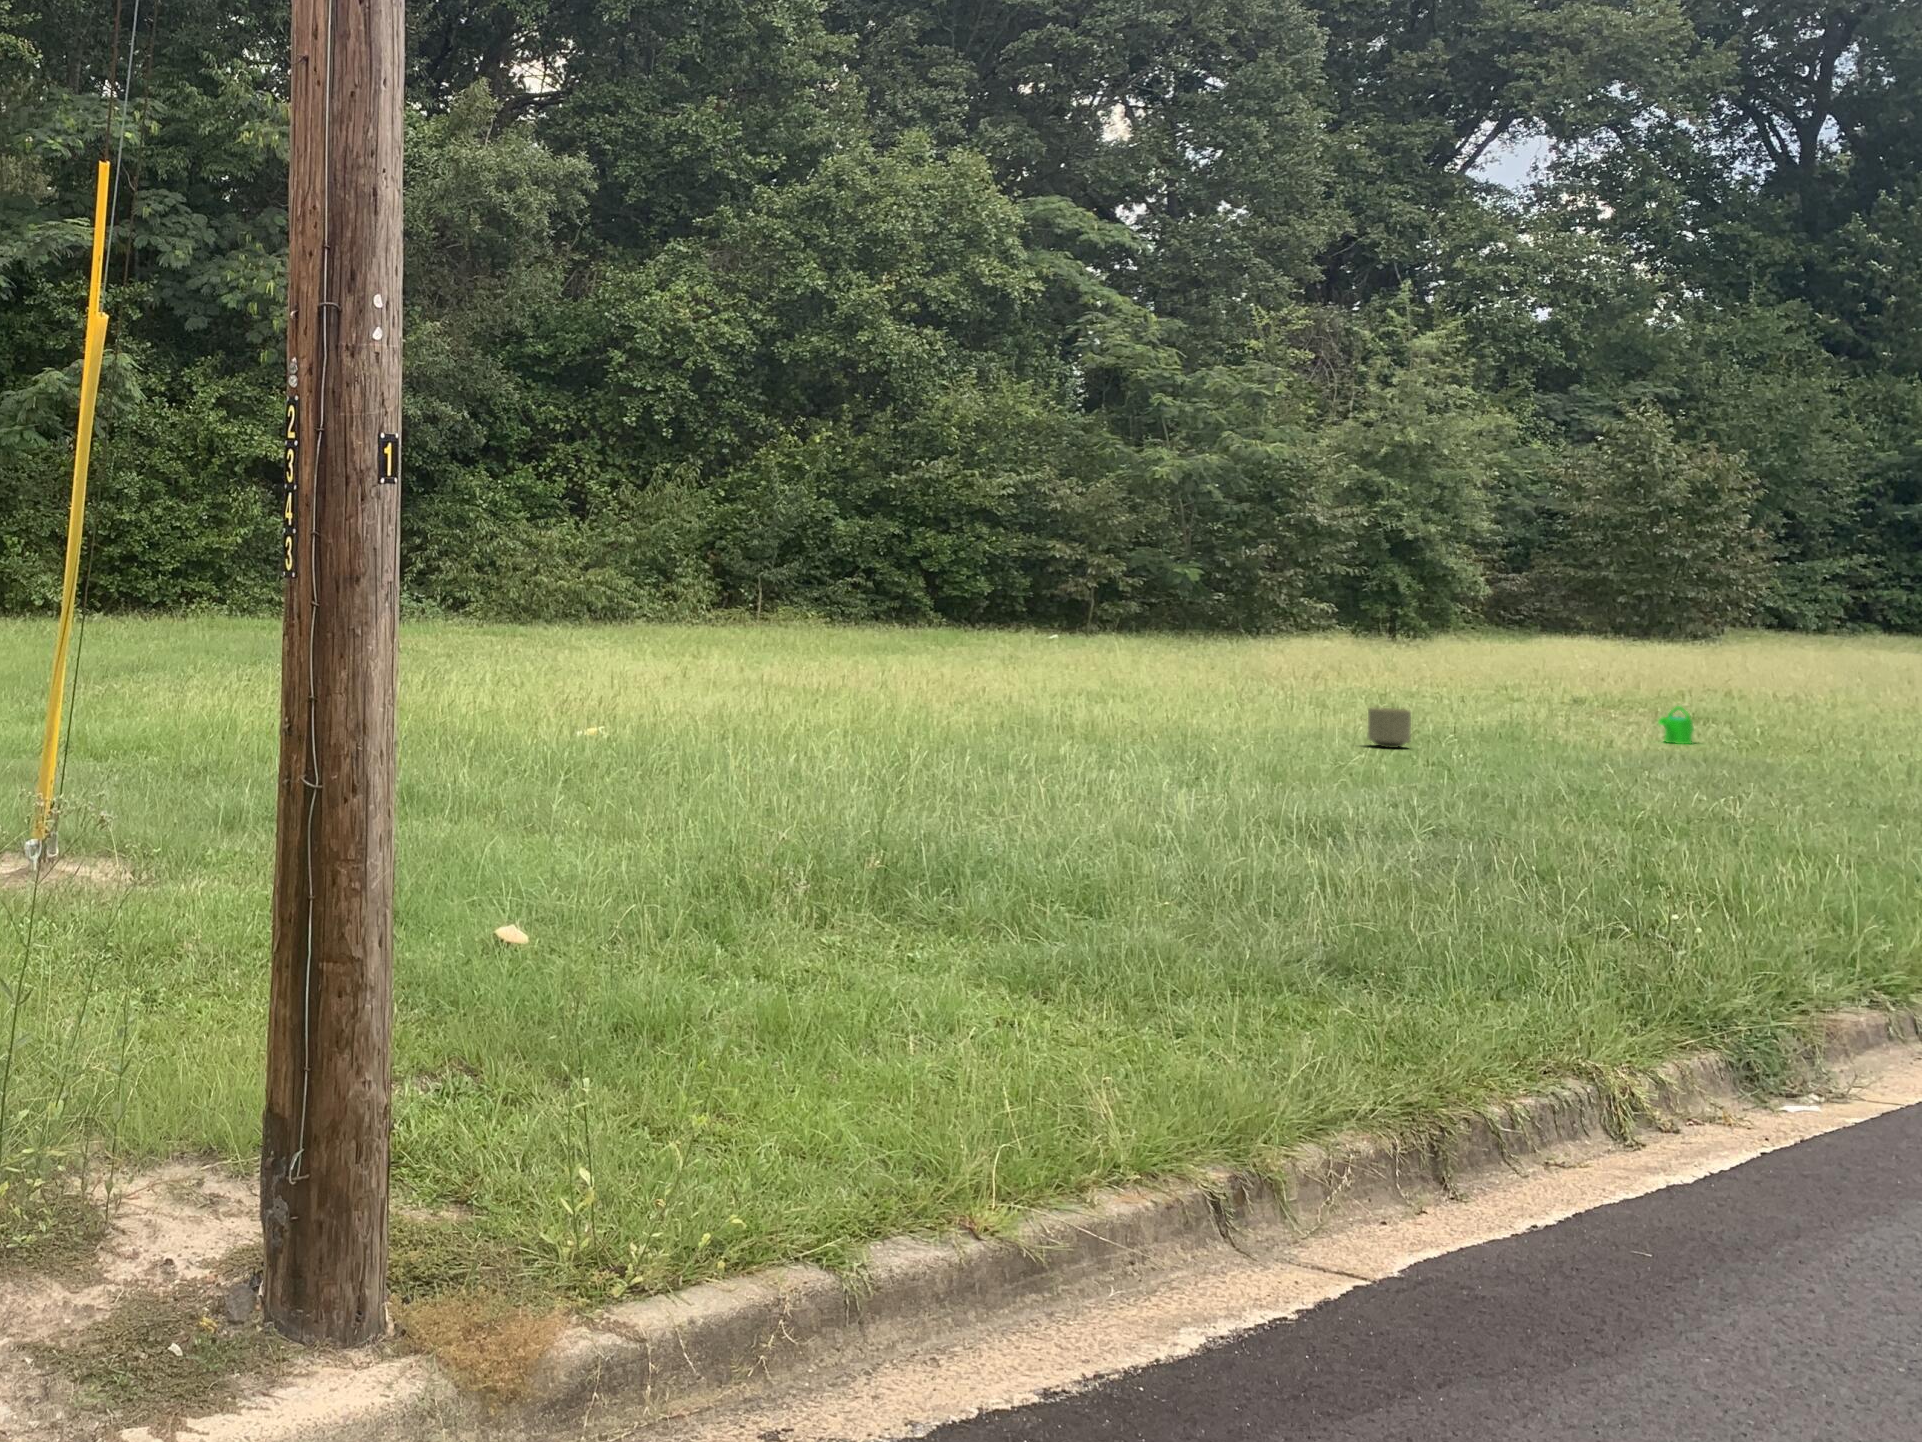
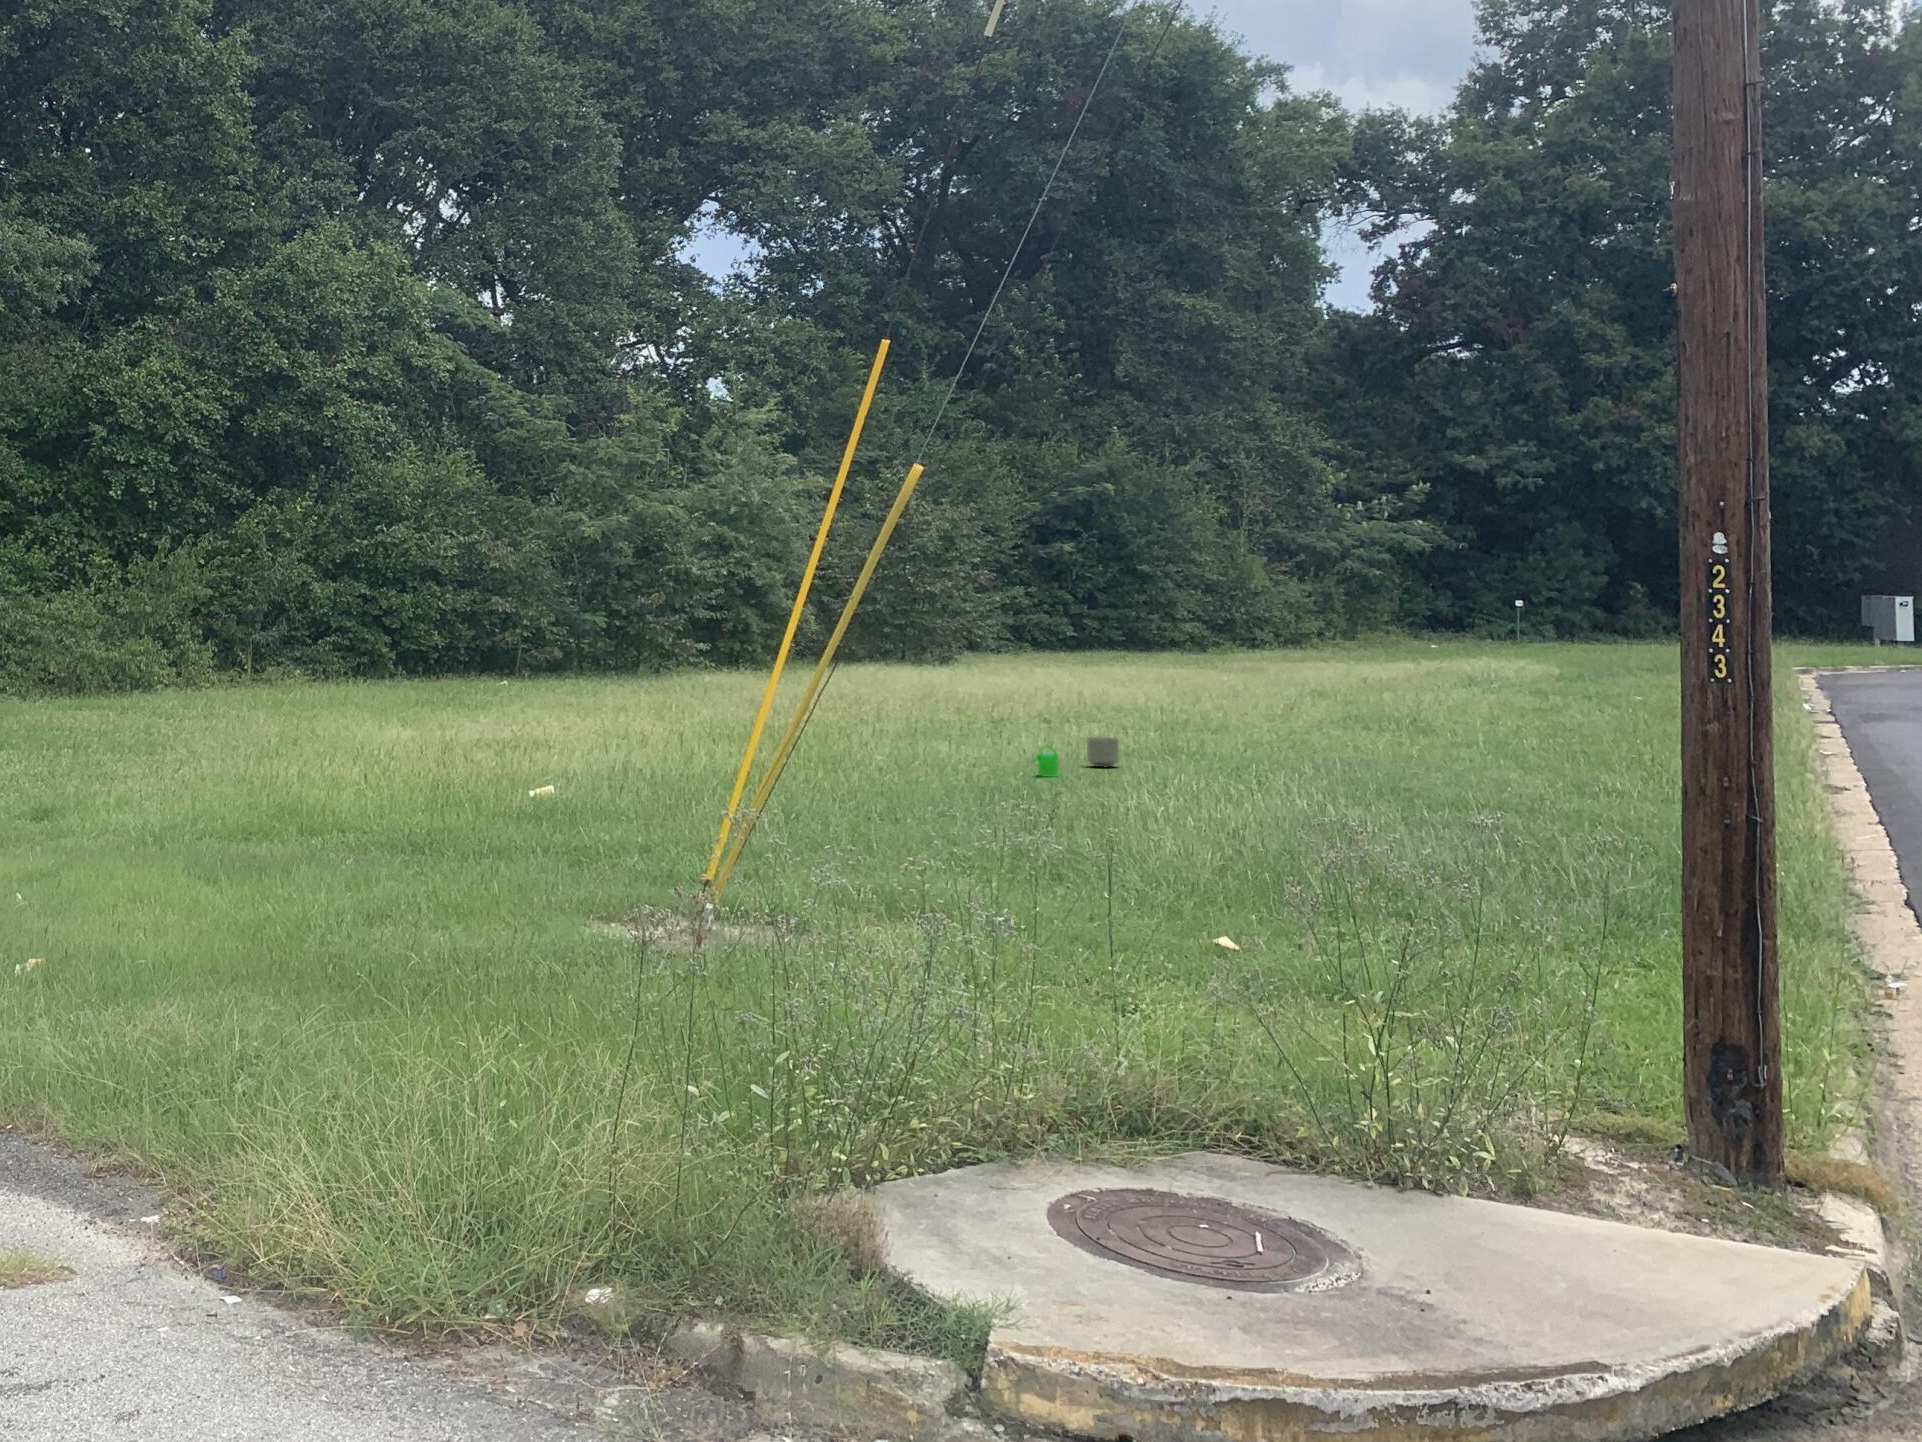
watering can: present [1658,706,1694,744] -> present [1035,744,1059,777]

